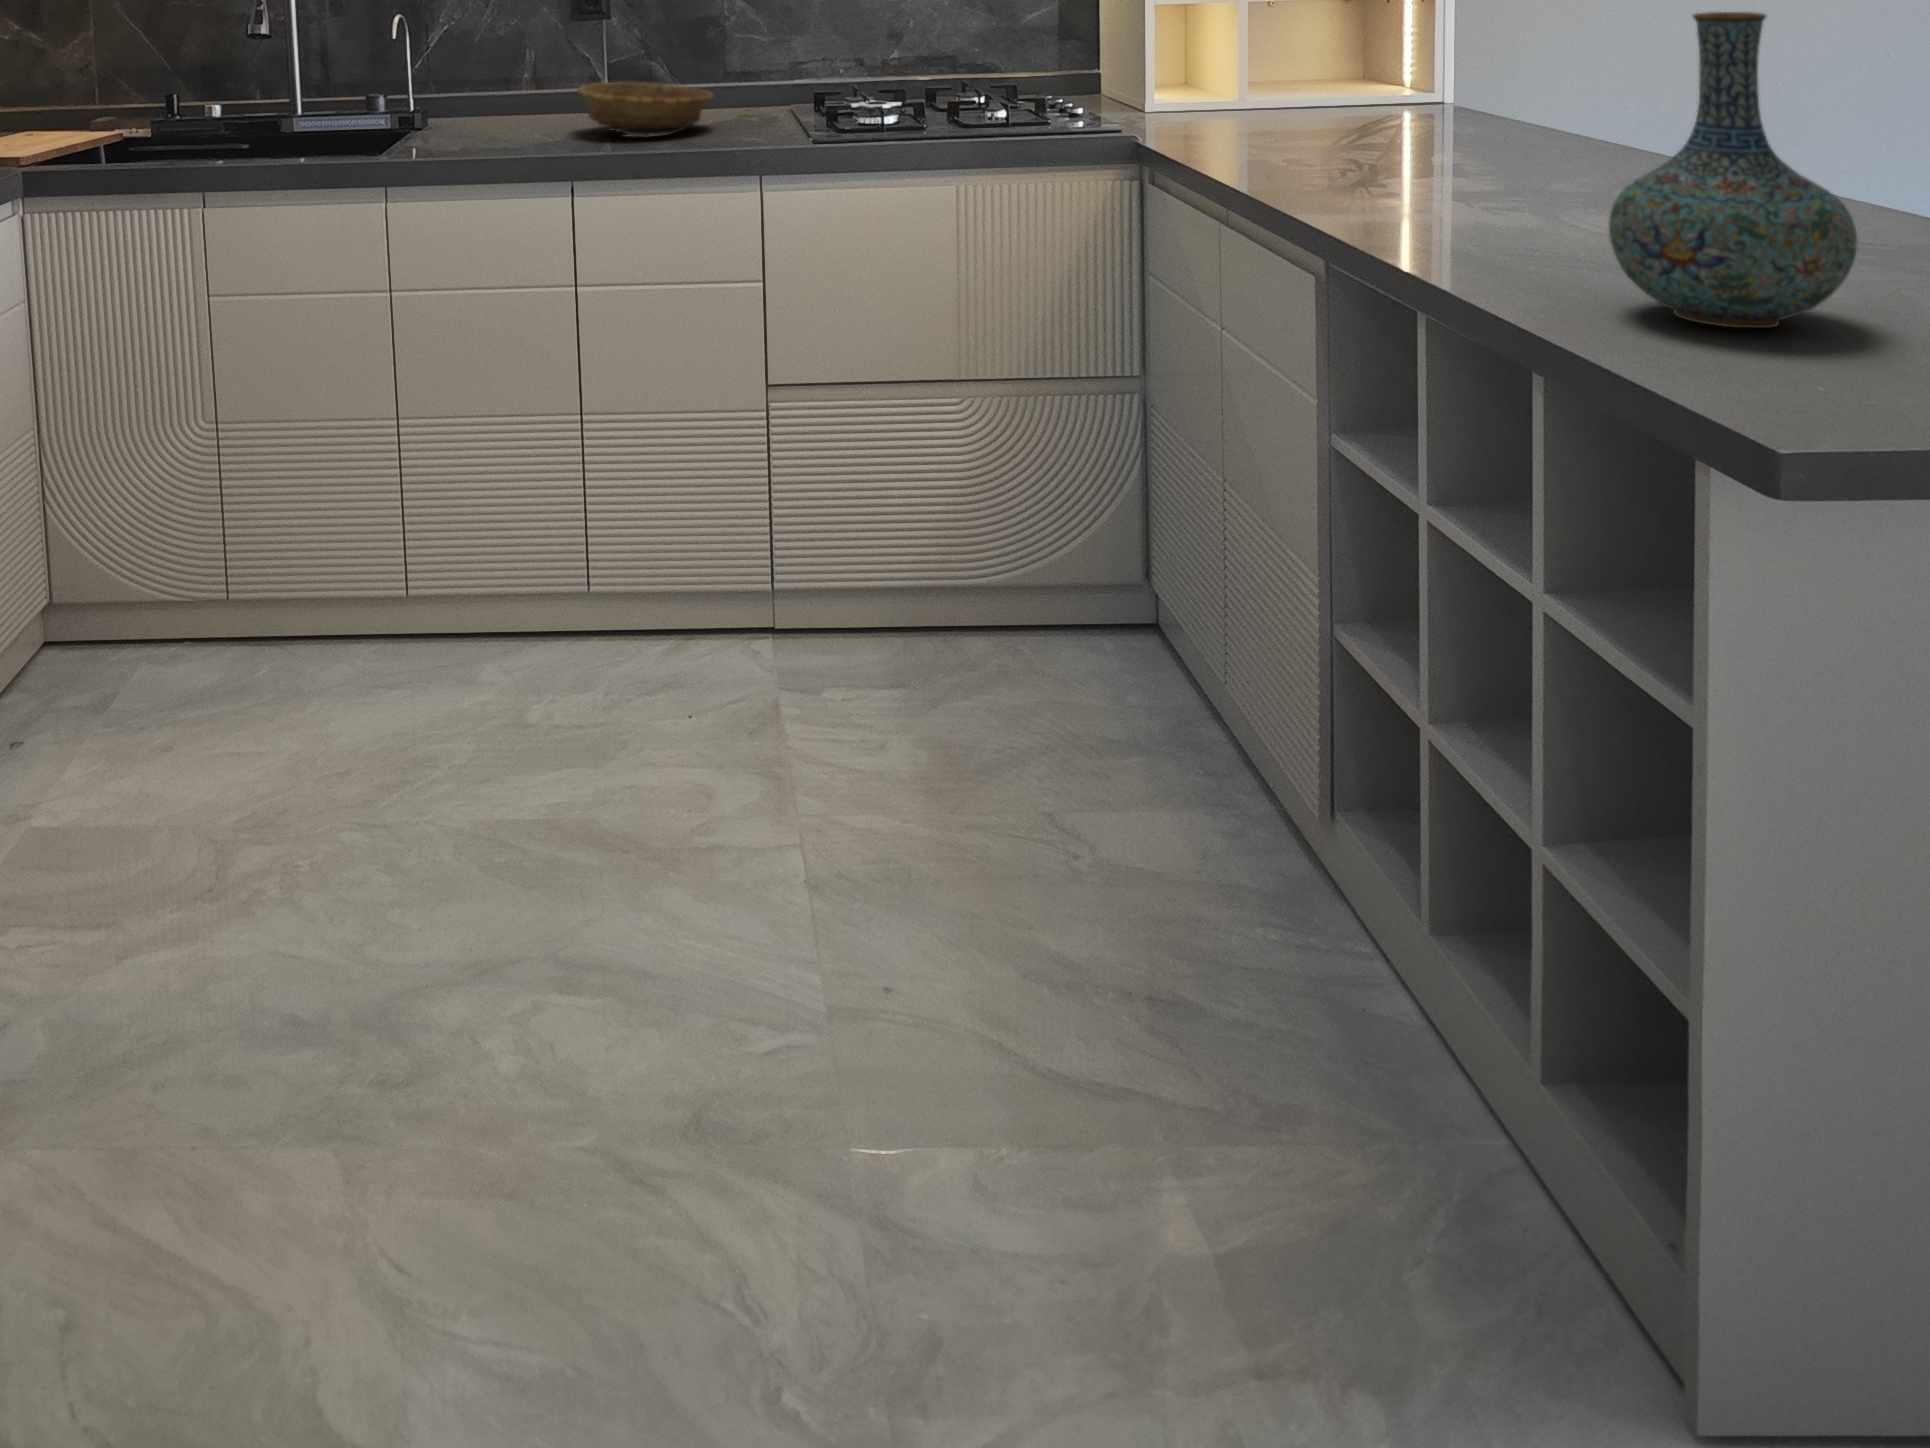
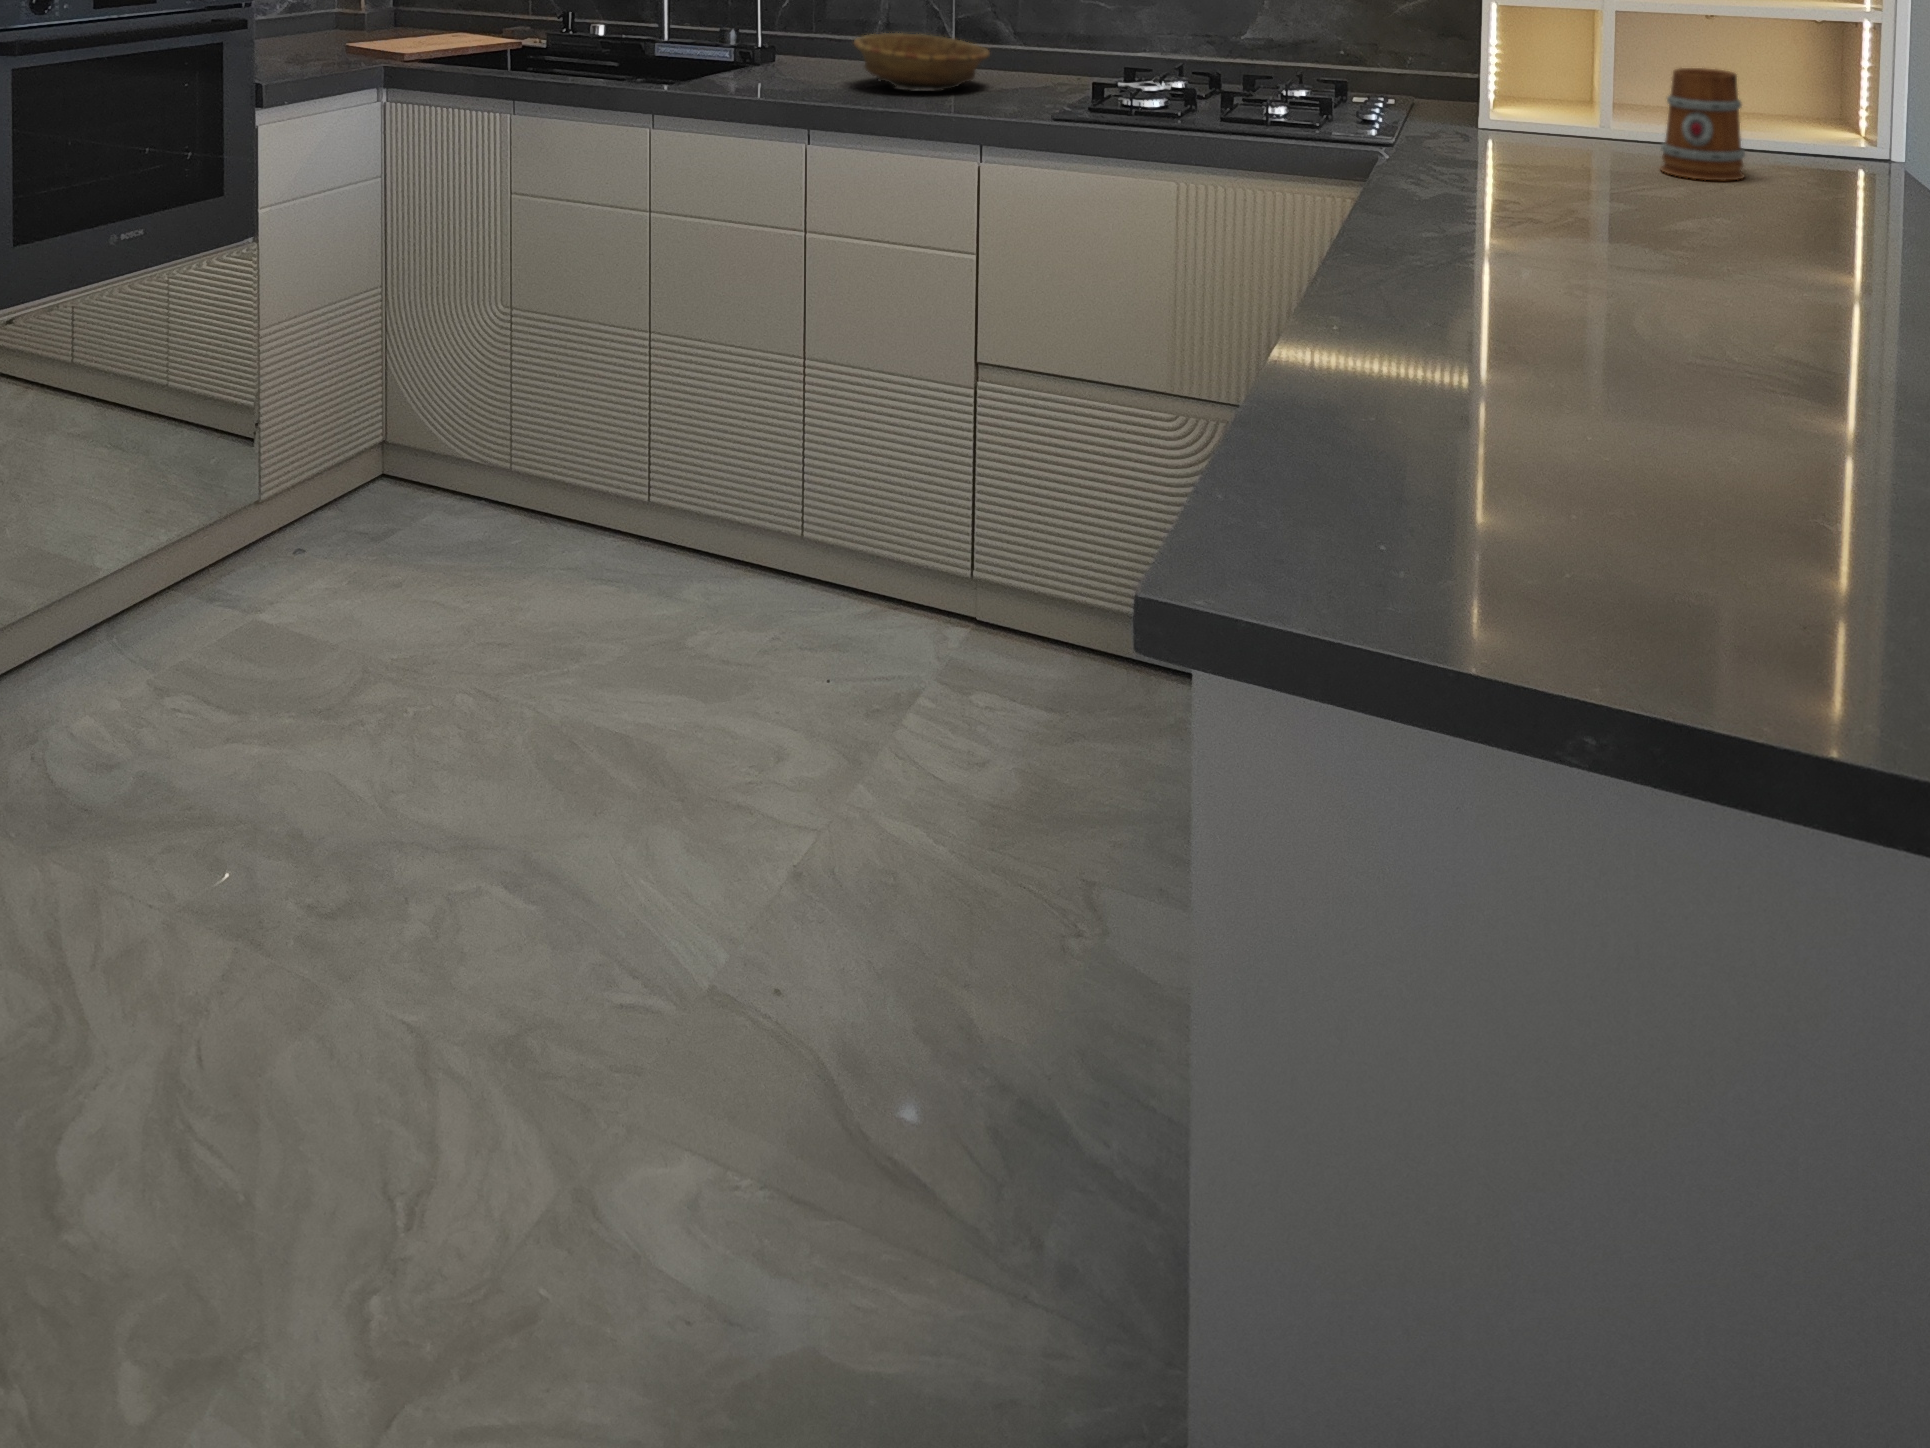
vase: present [1609,12,1857,328] -> none [1351,59,1624,460]
mug: none [1376,44,1446,134] -> present [1661,68,1745,180]

